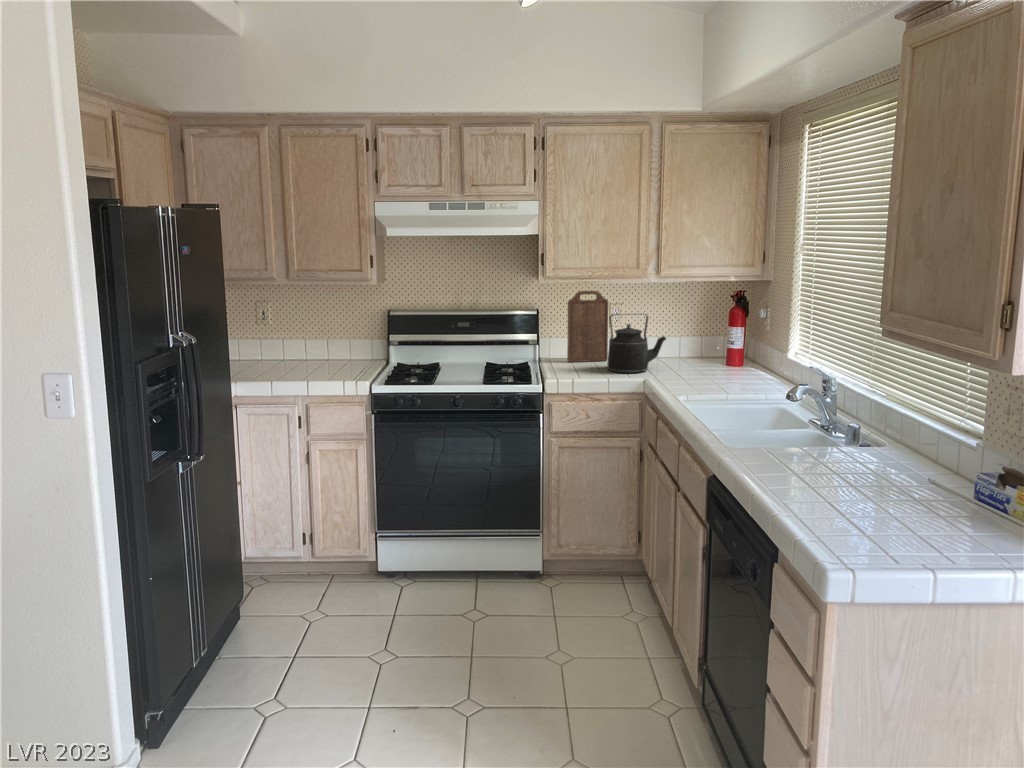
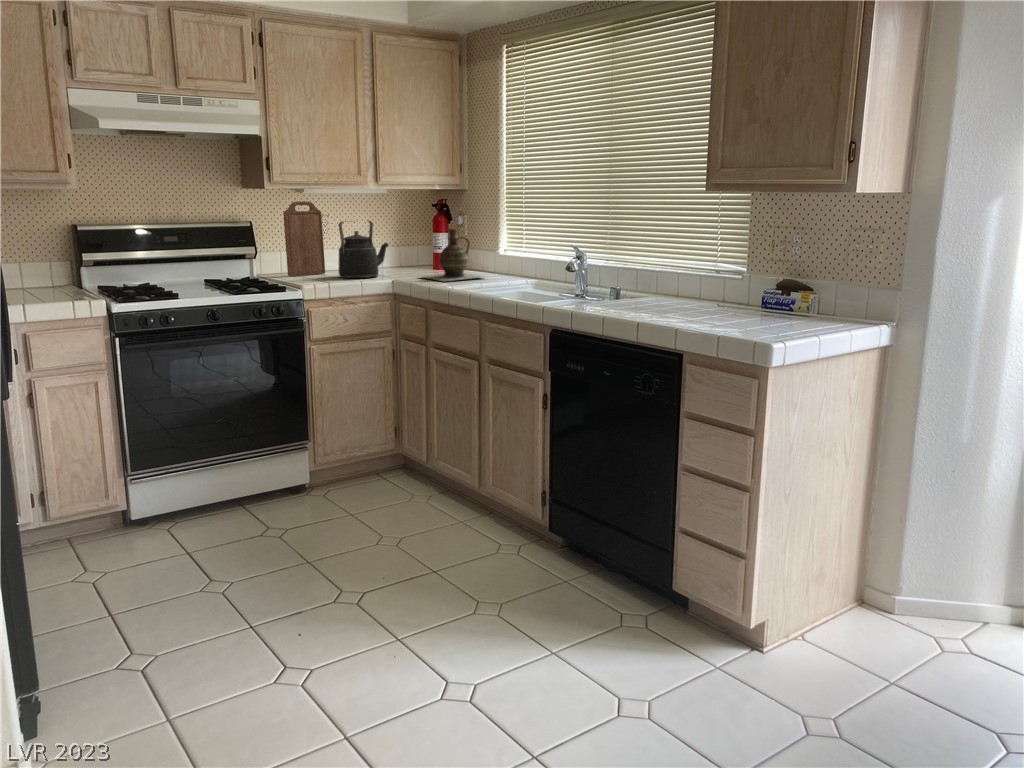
ceramic jug: none [679,330,752,389] -> present [421,229,484,281]

